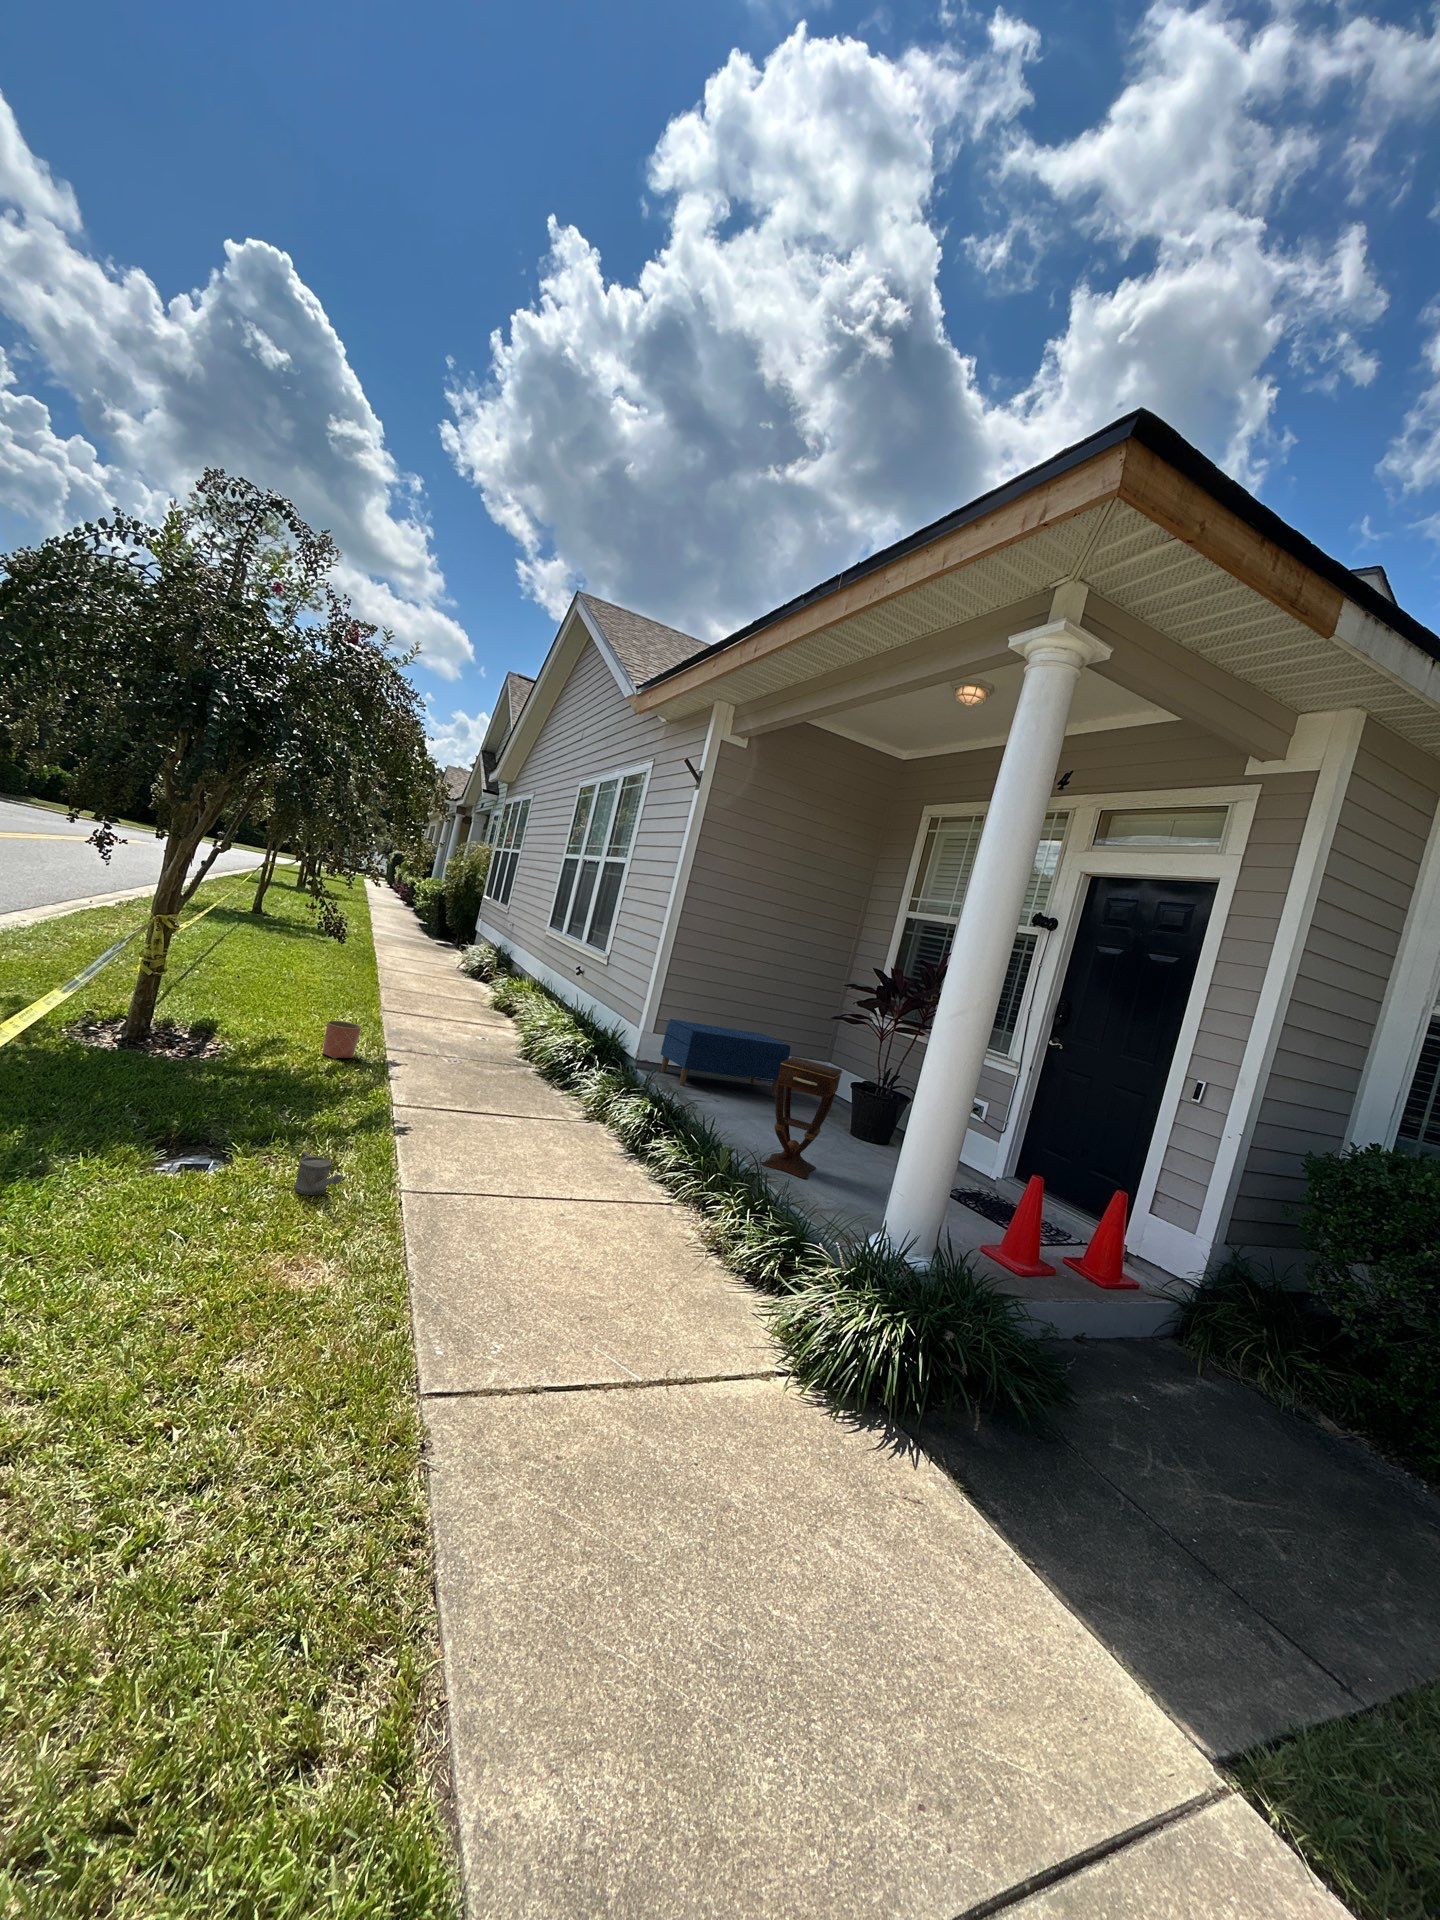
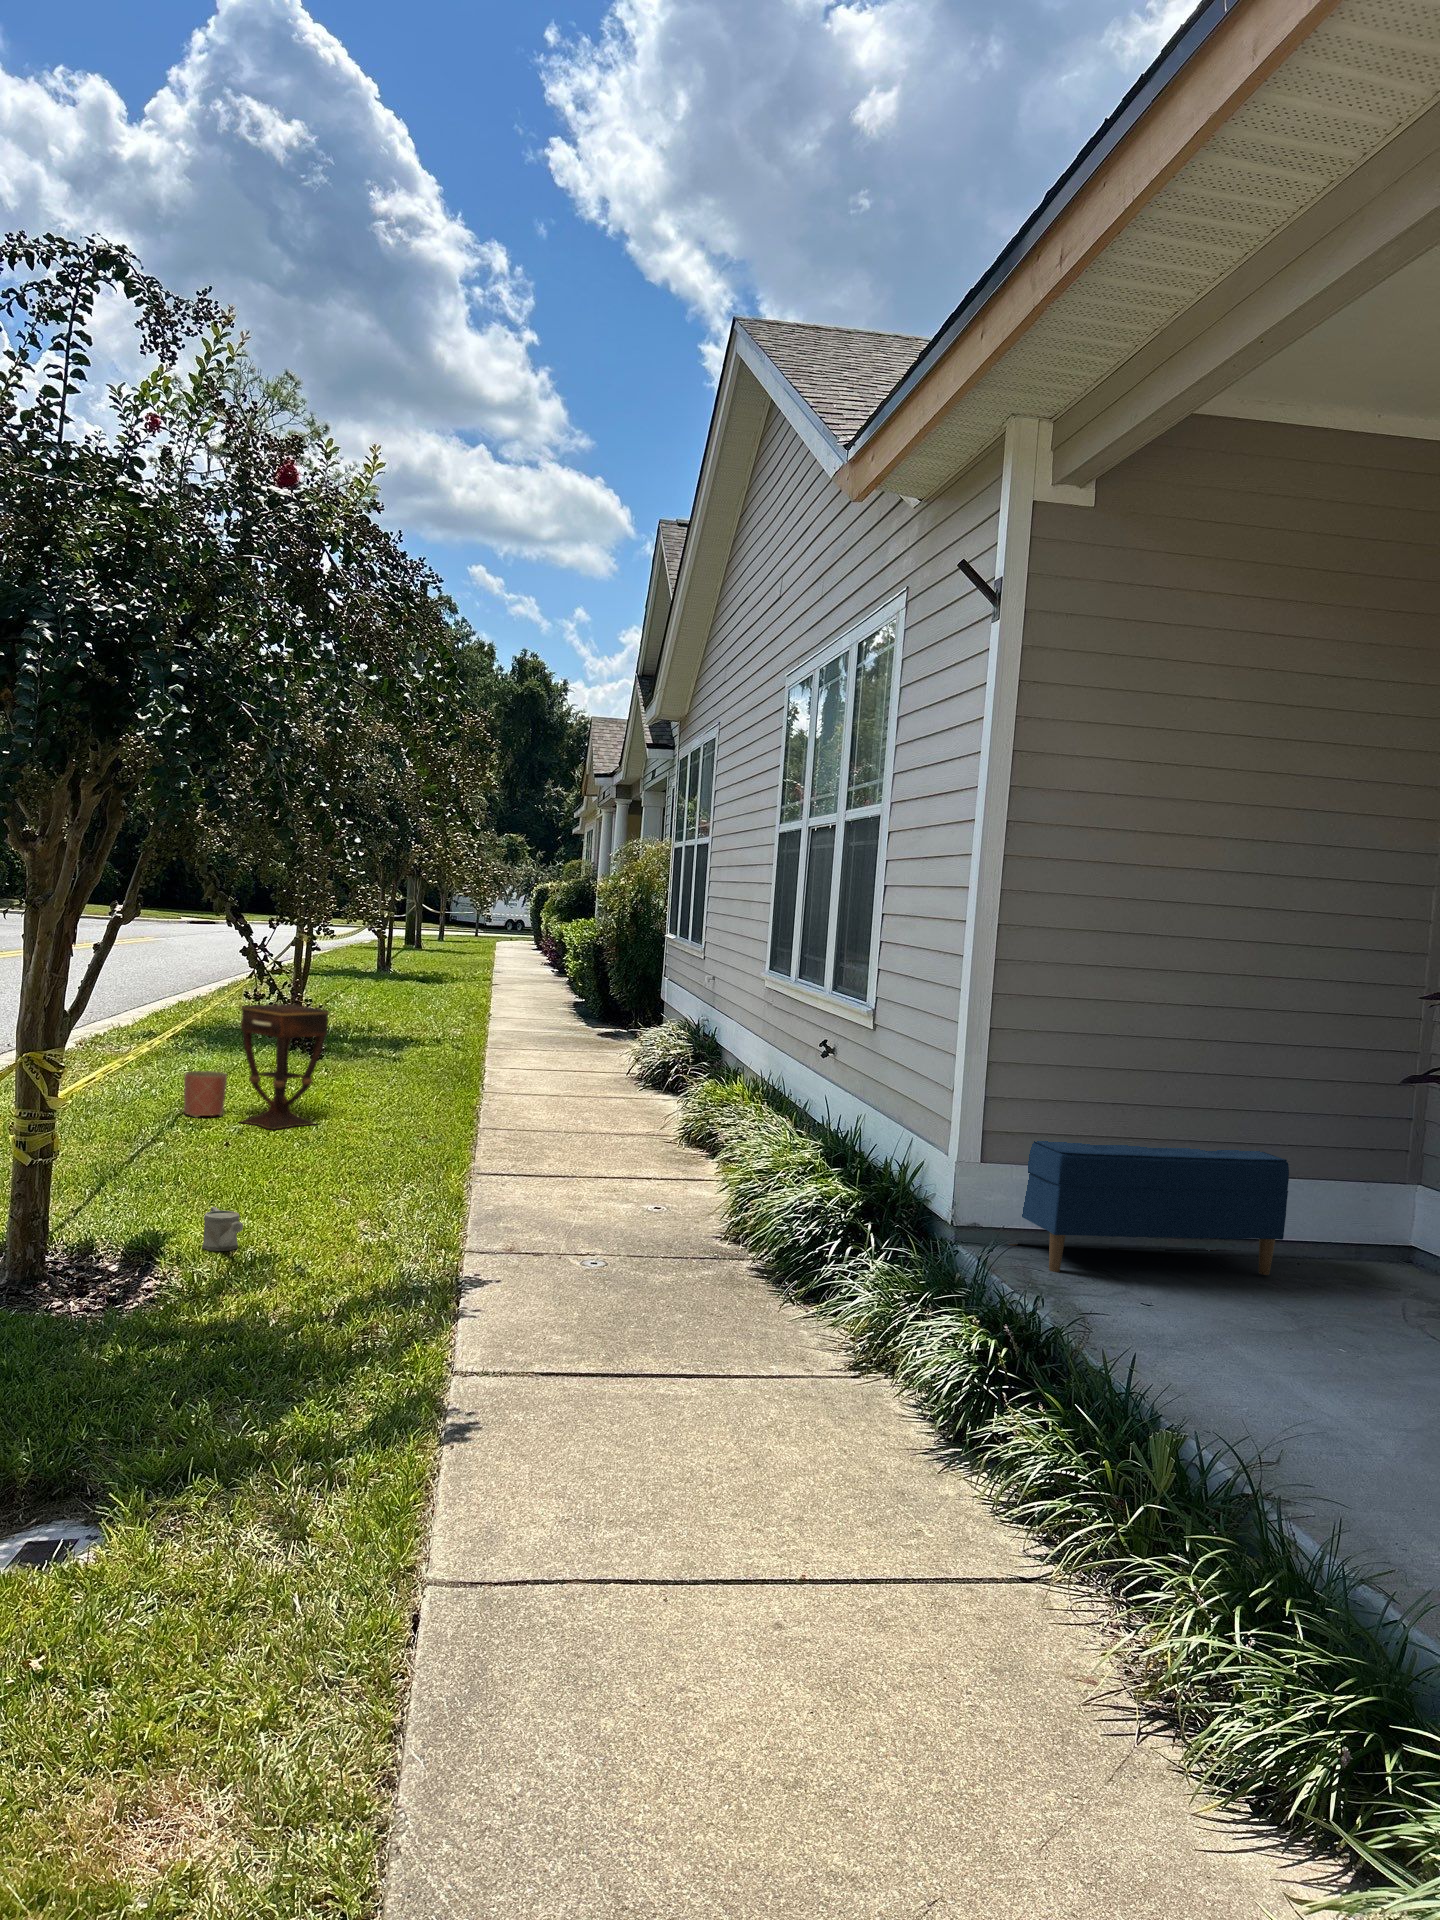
planter: present [323,1021,361,1059] -> present [184,1071,227,1117]
side table: present [761,1057,842,1179] -> present [239,1004,329,1130]
watering can: present [294,1152,342,1195] -> present [202,1207,243,1251]

